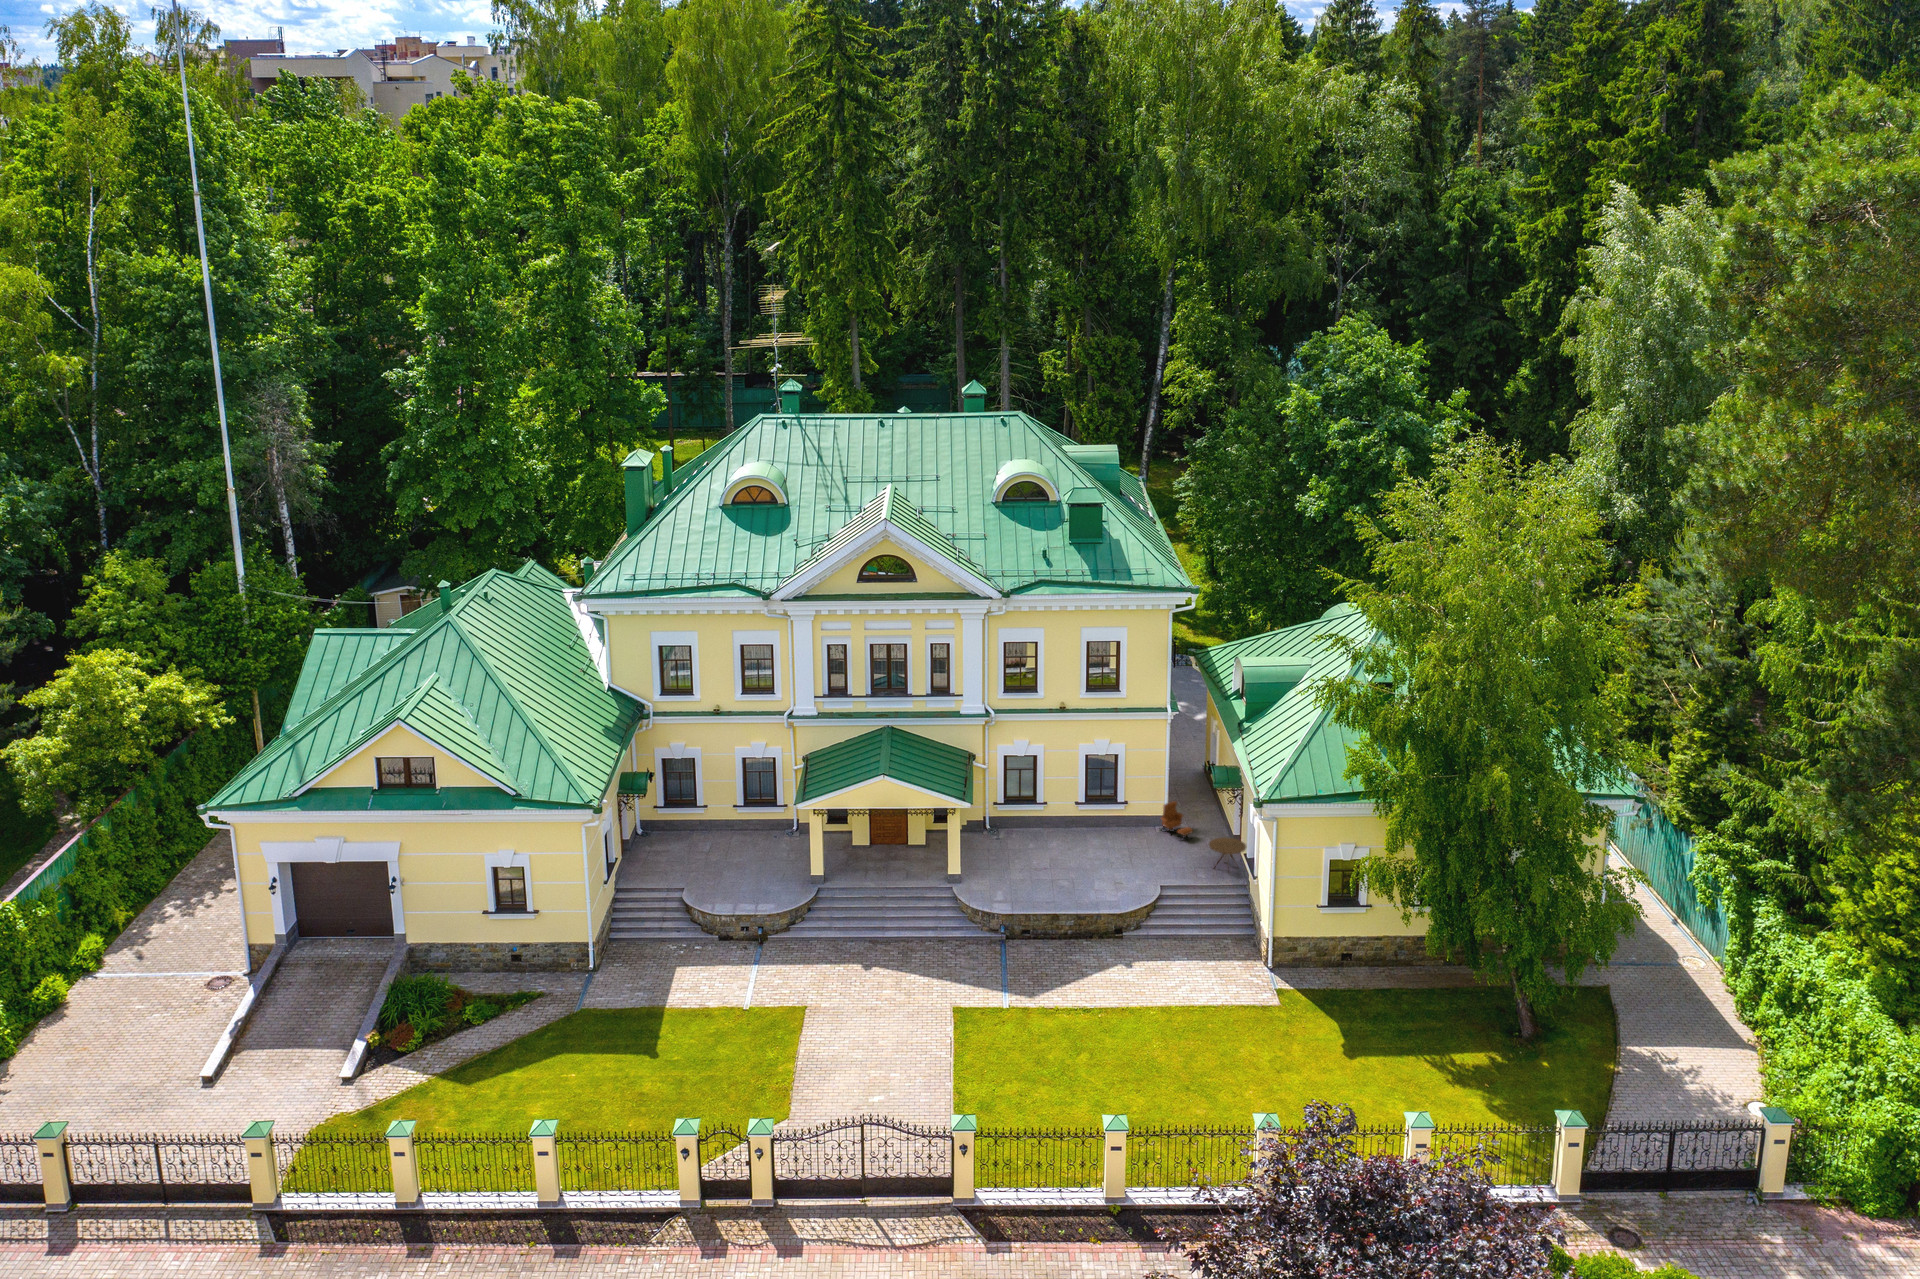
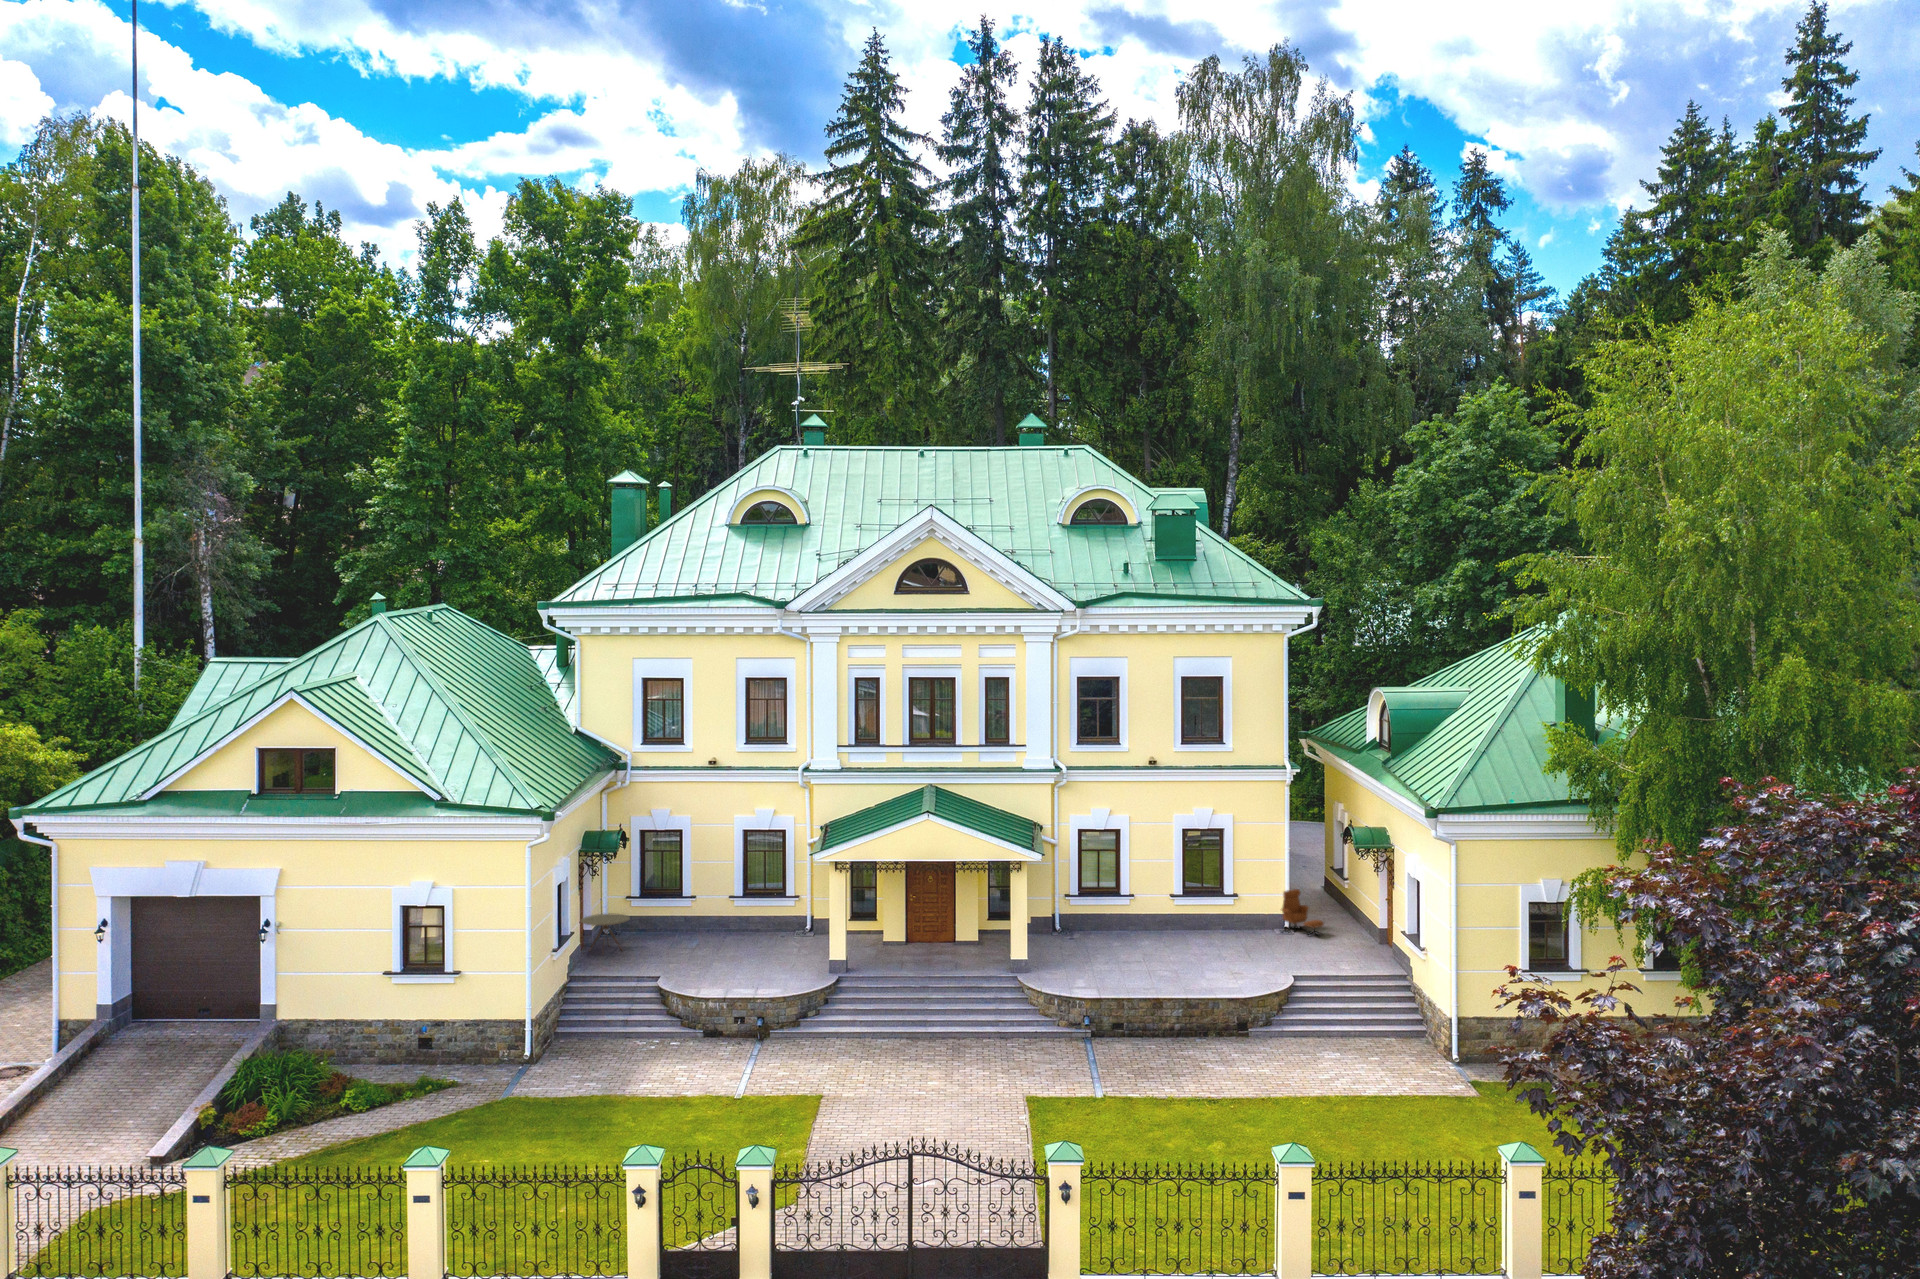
round table: present [1209,837,1246,865] -> present [581,913,630,952]

